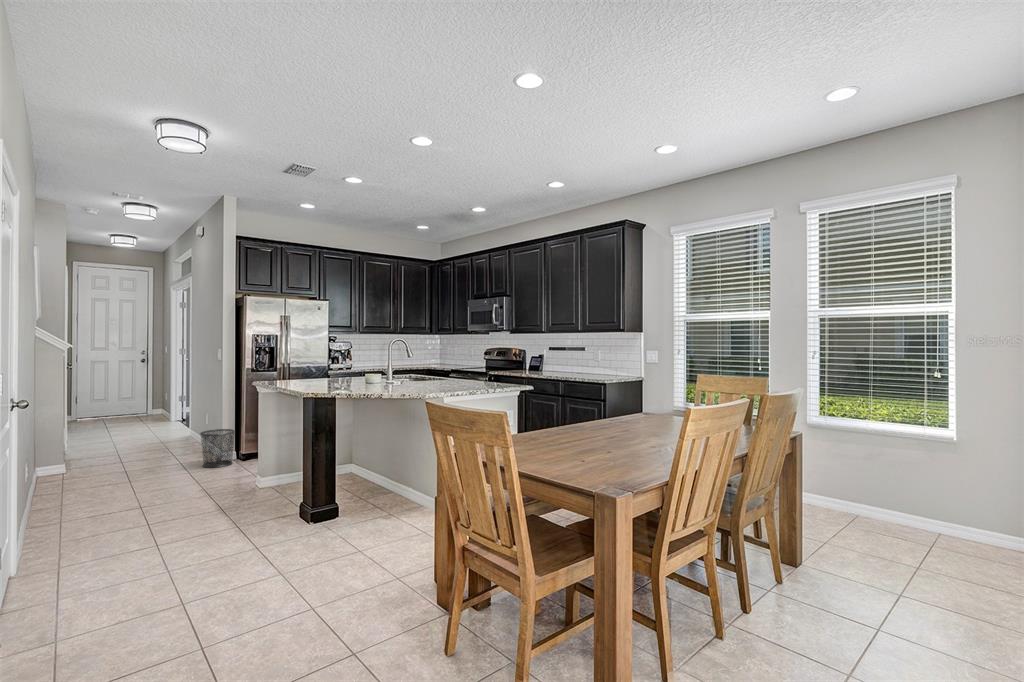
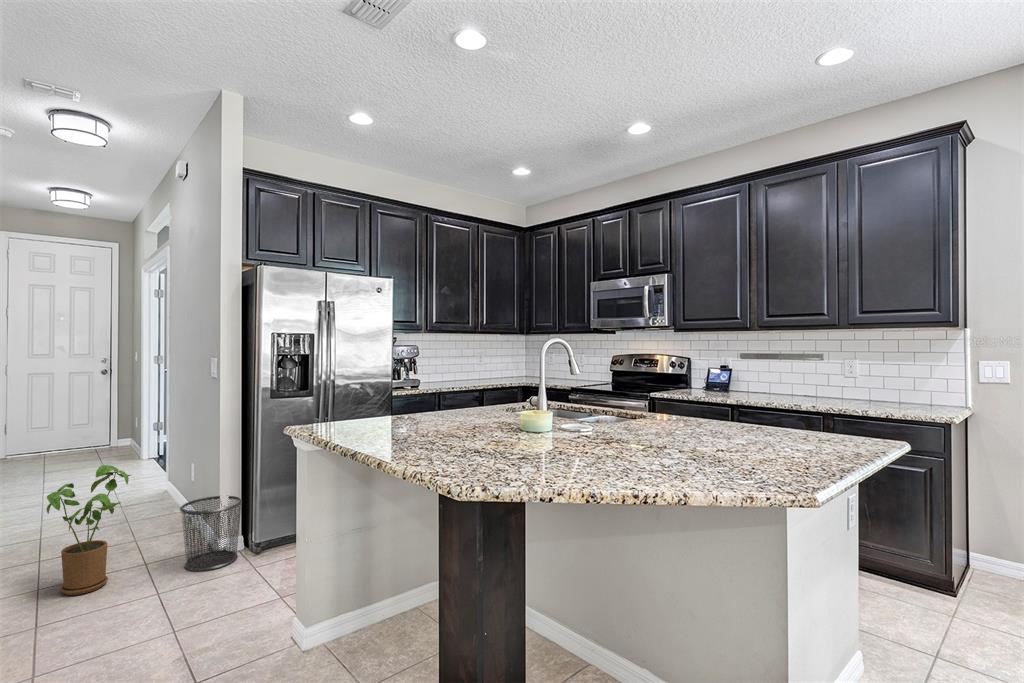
house plant: none [129,407,174,475] -> present [47,465,131,595]

